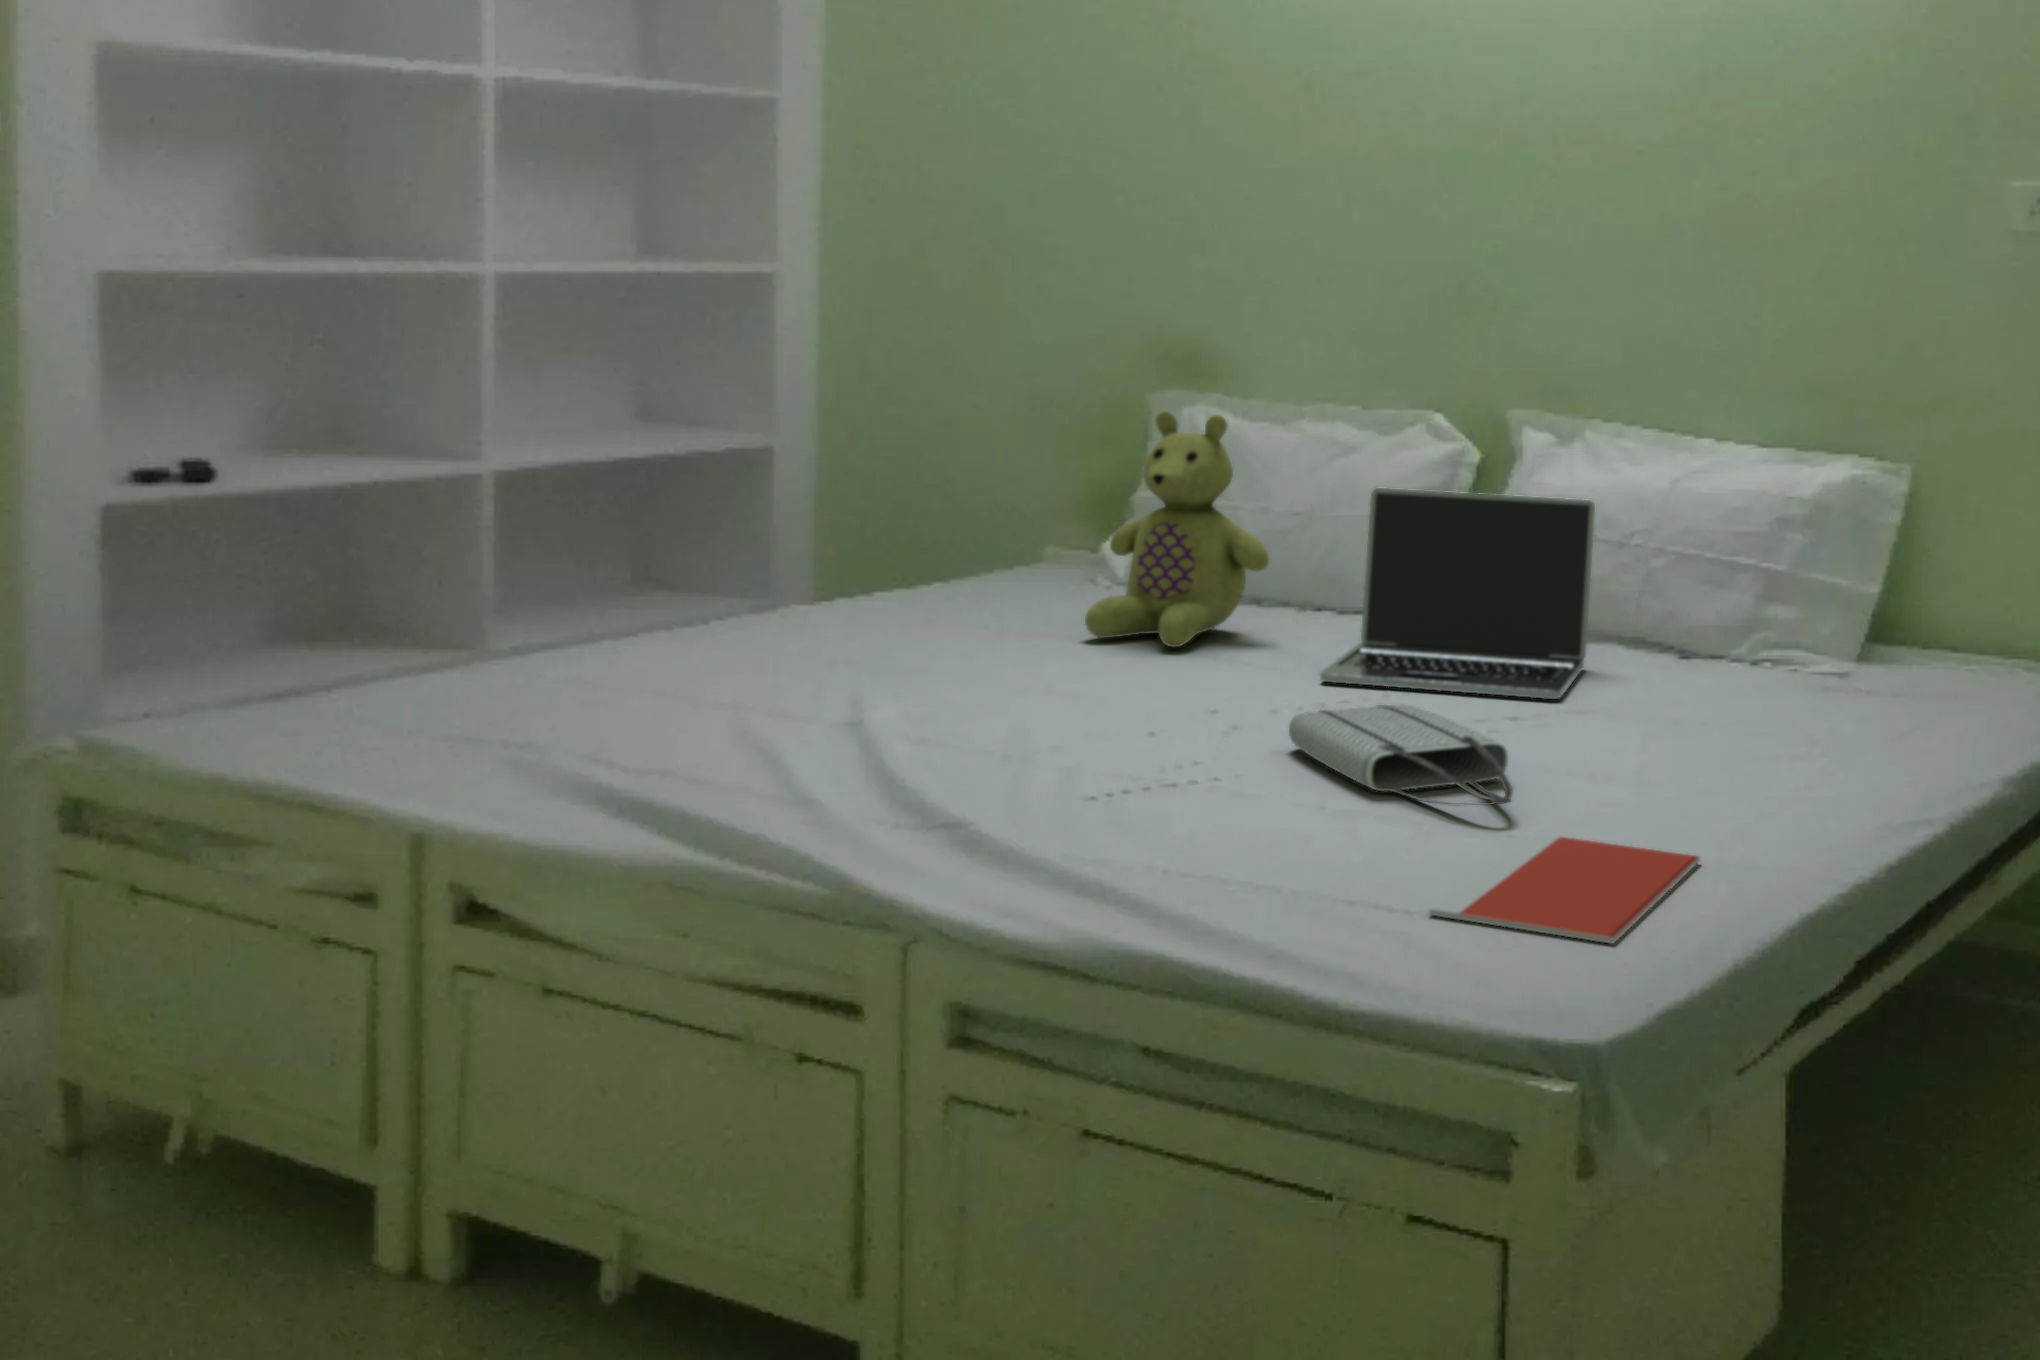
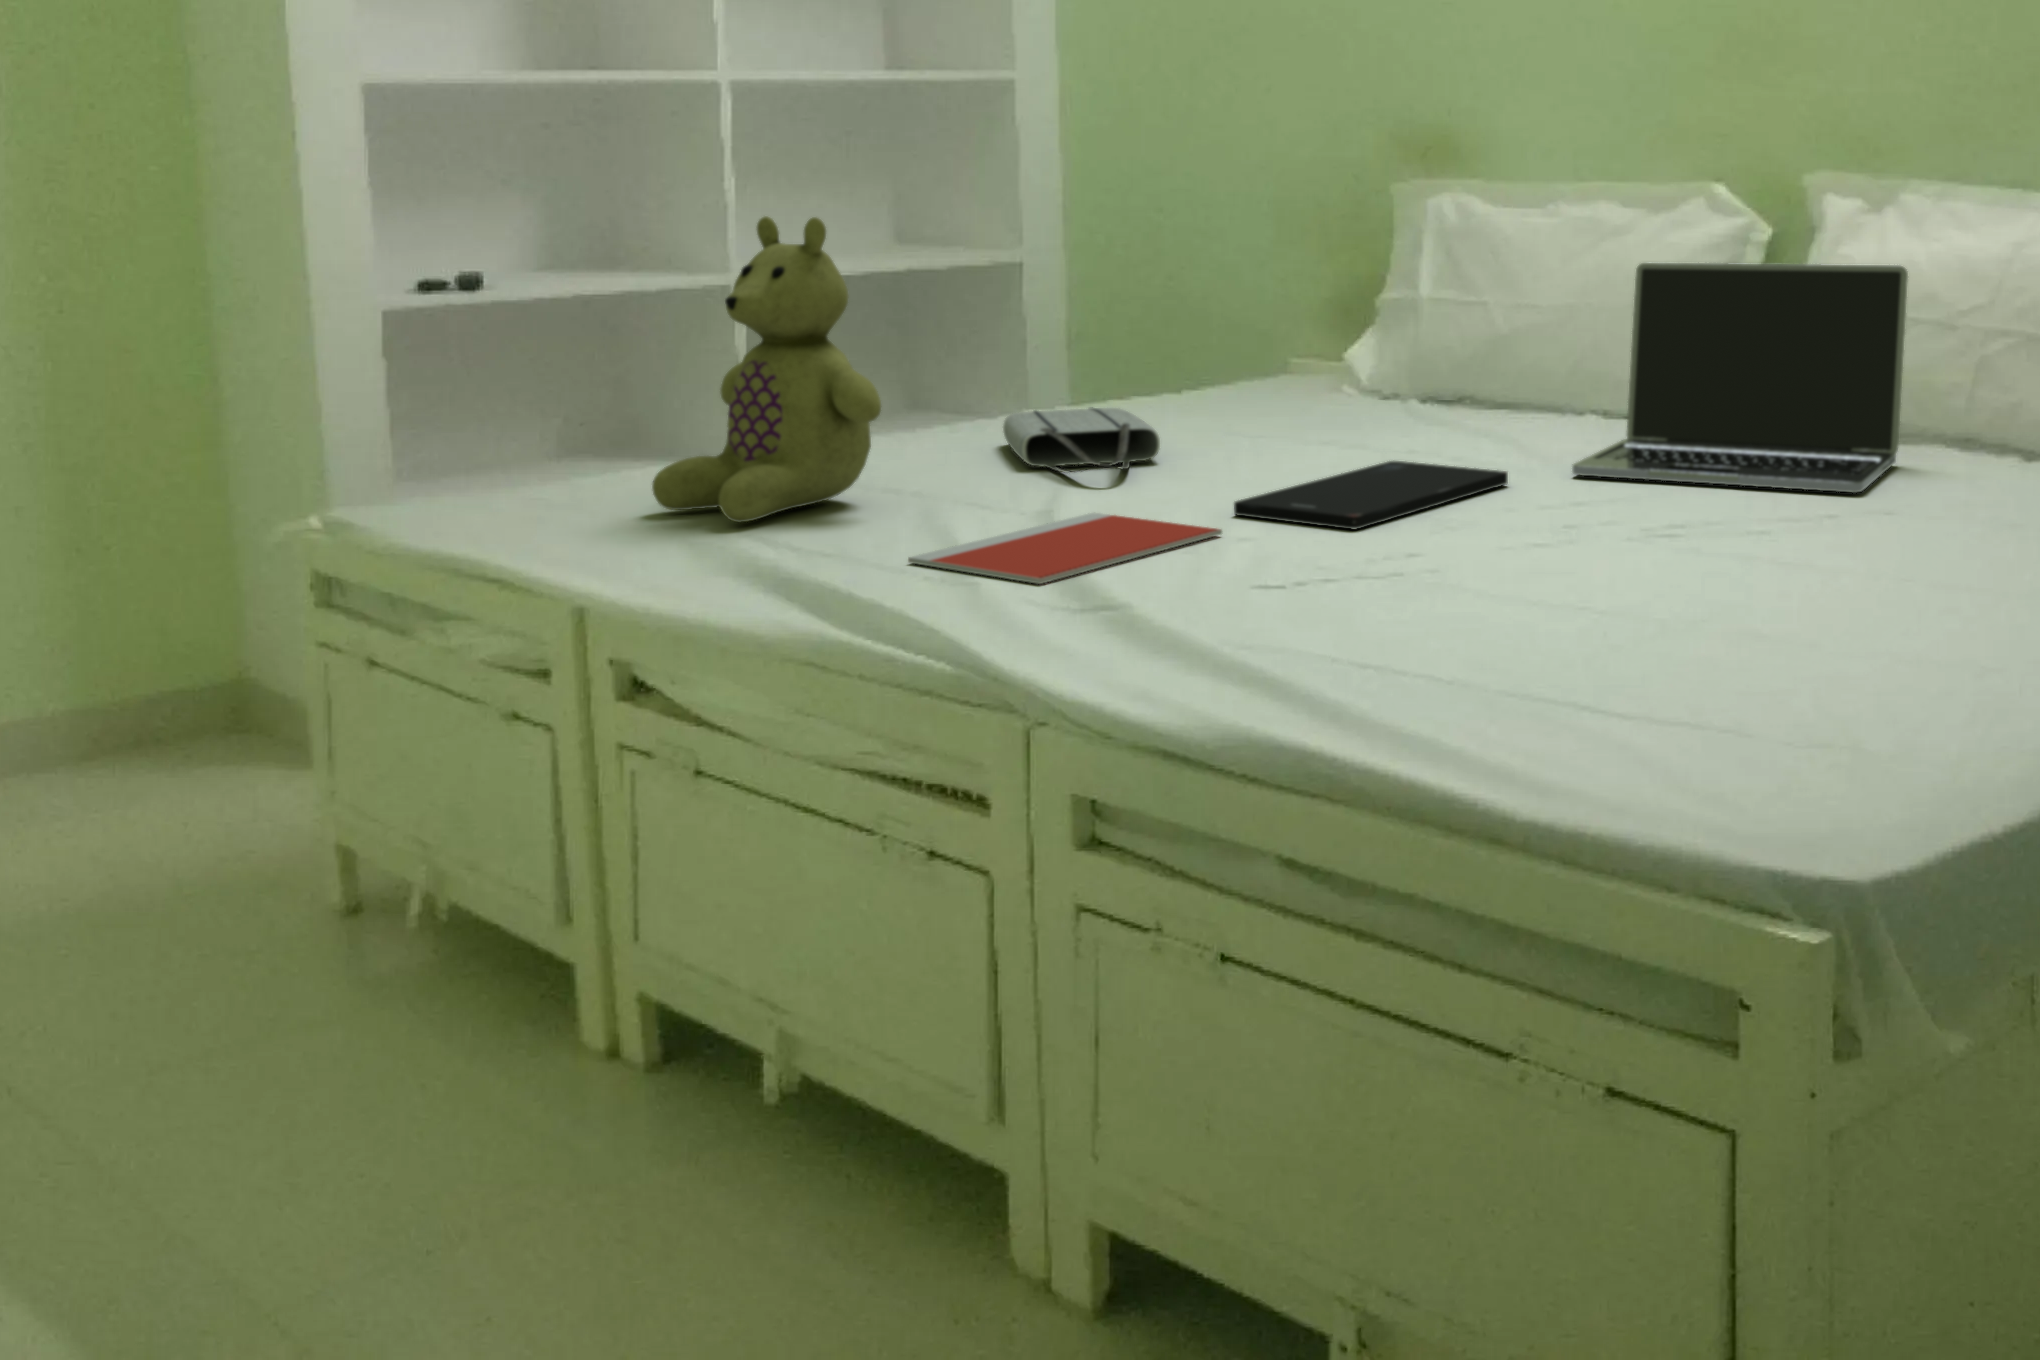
stuffed bear: present [1085,411,1269,647] -> present [652,216,881,522]
smartphone: none [1032,669,1267,743] -> present [1234,461,1508,530]
tote bag: present [1289,705,1512,805] -> present [1003,407,1160,472]
notebook: present [1429,833,1700,943] -> present [908,513,1222,584]

